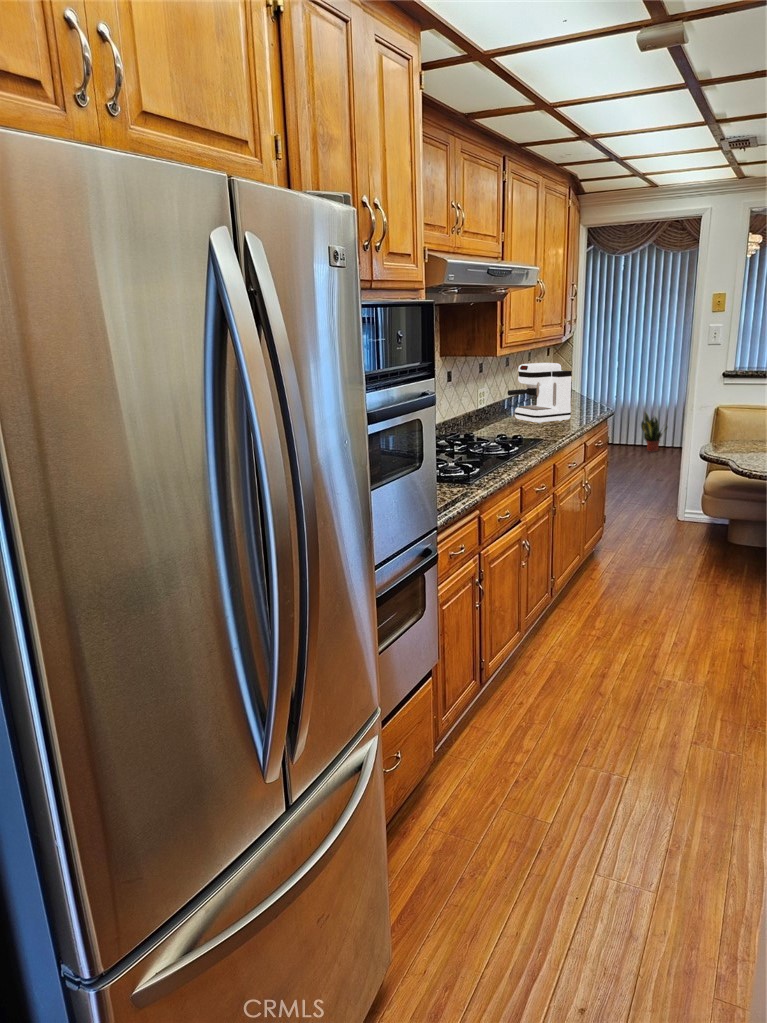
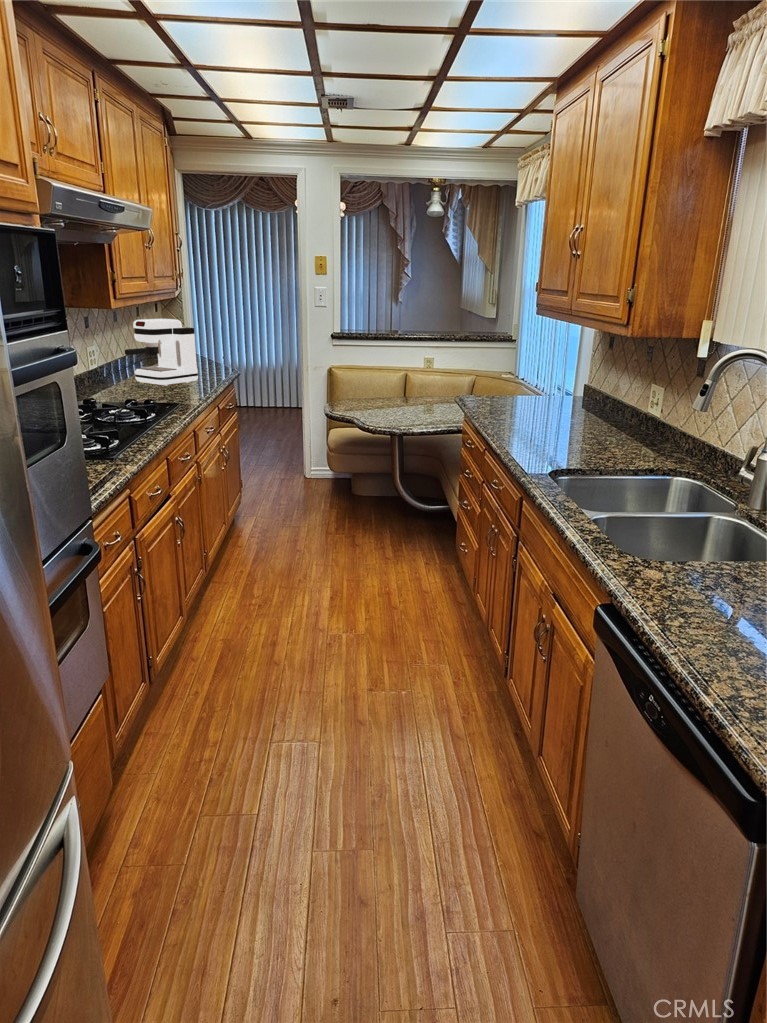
potted plant: present [641,413,667,452] -> none [249,372,275,412]

